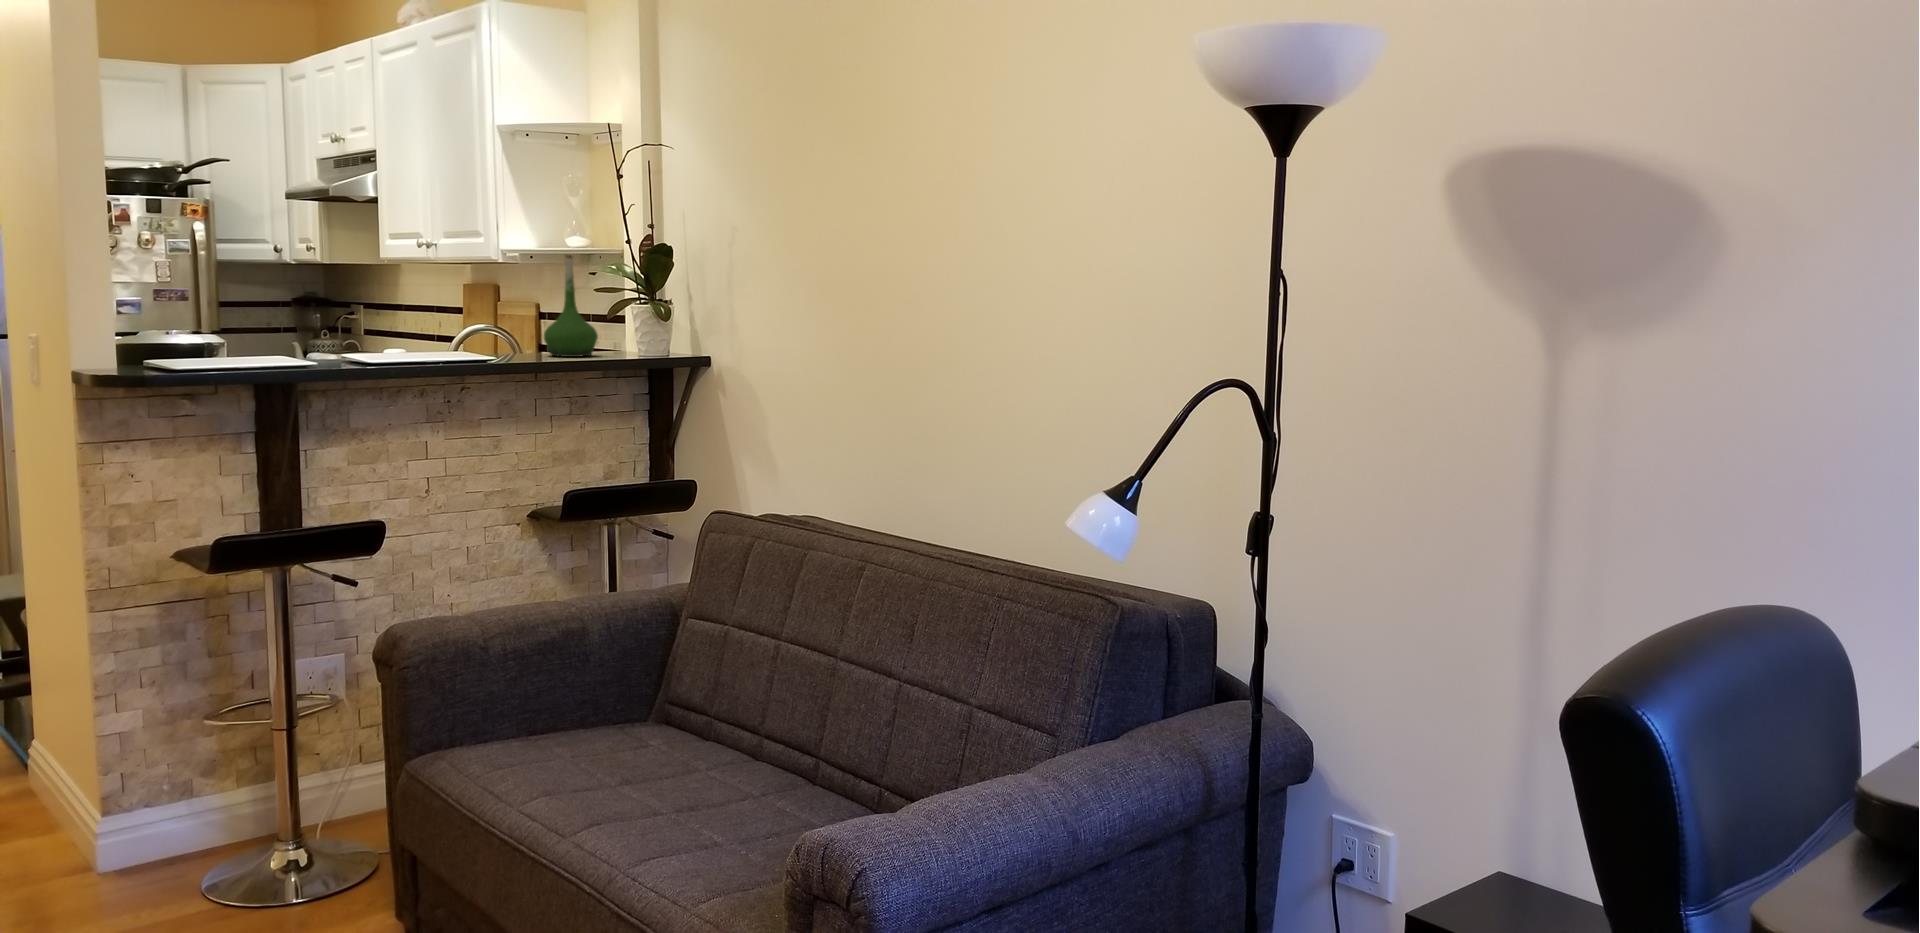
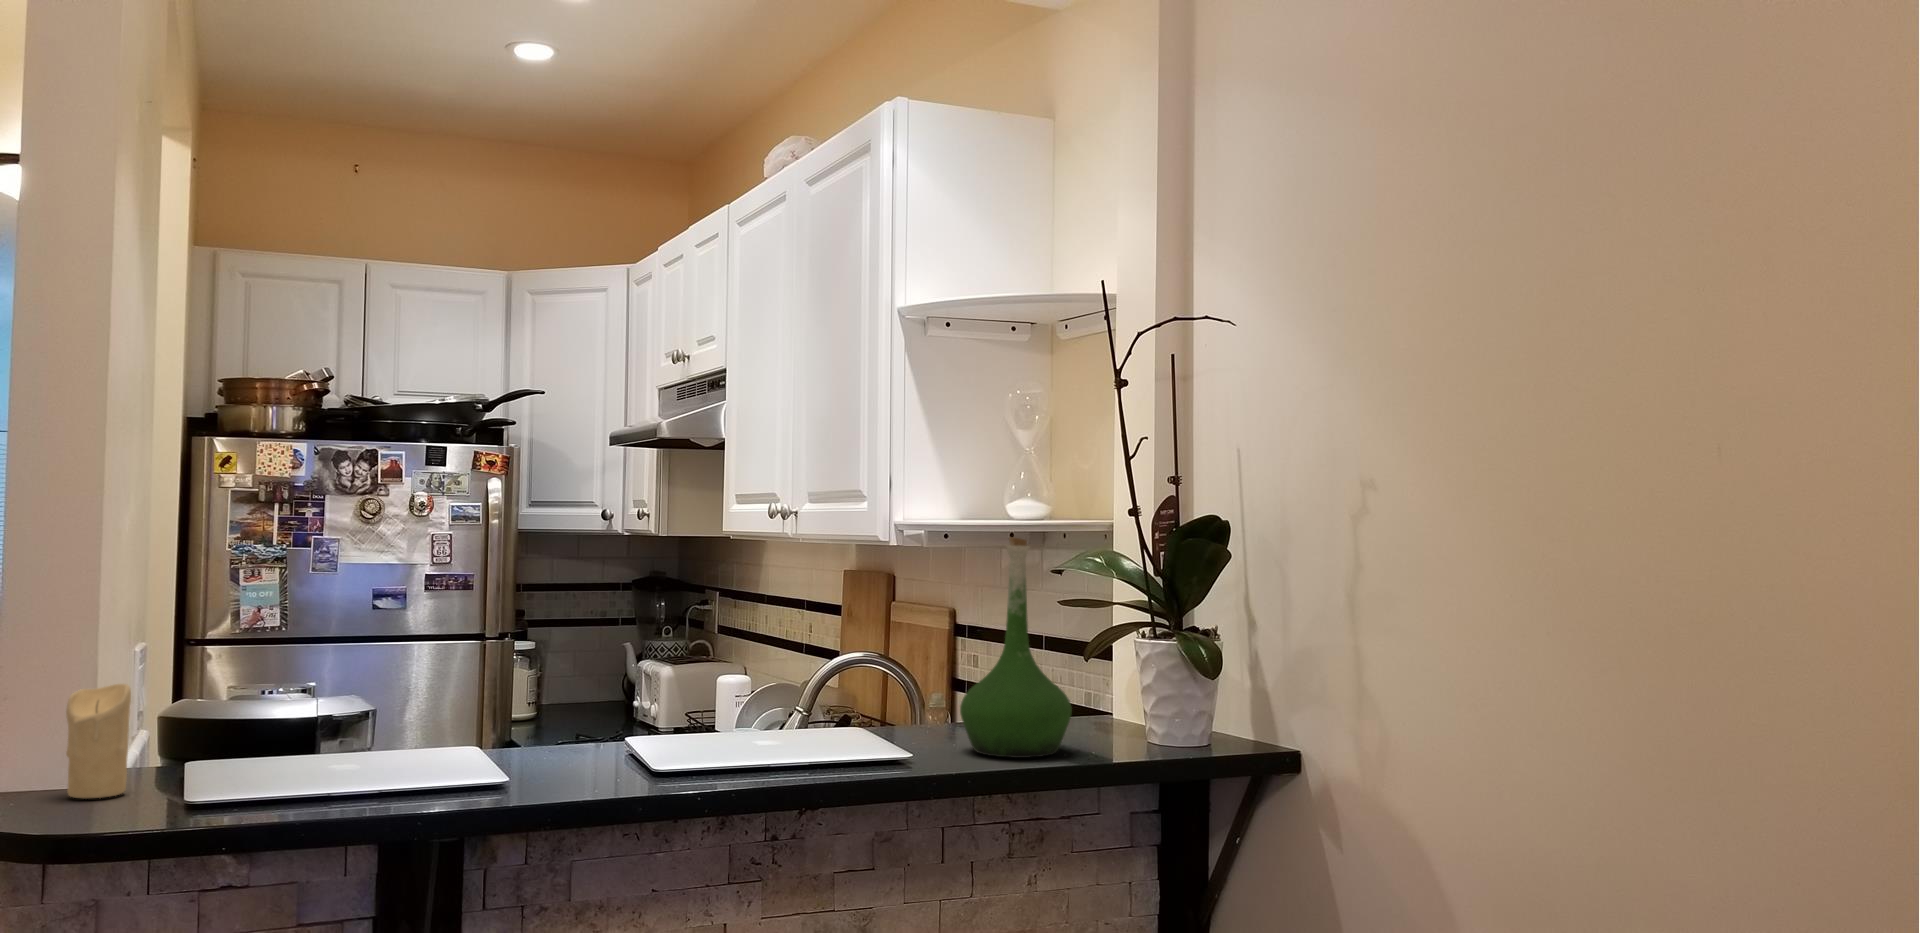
candle: none [132,318,161,367] -> present [66,684,131,798]

